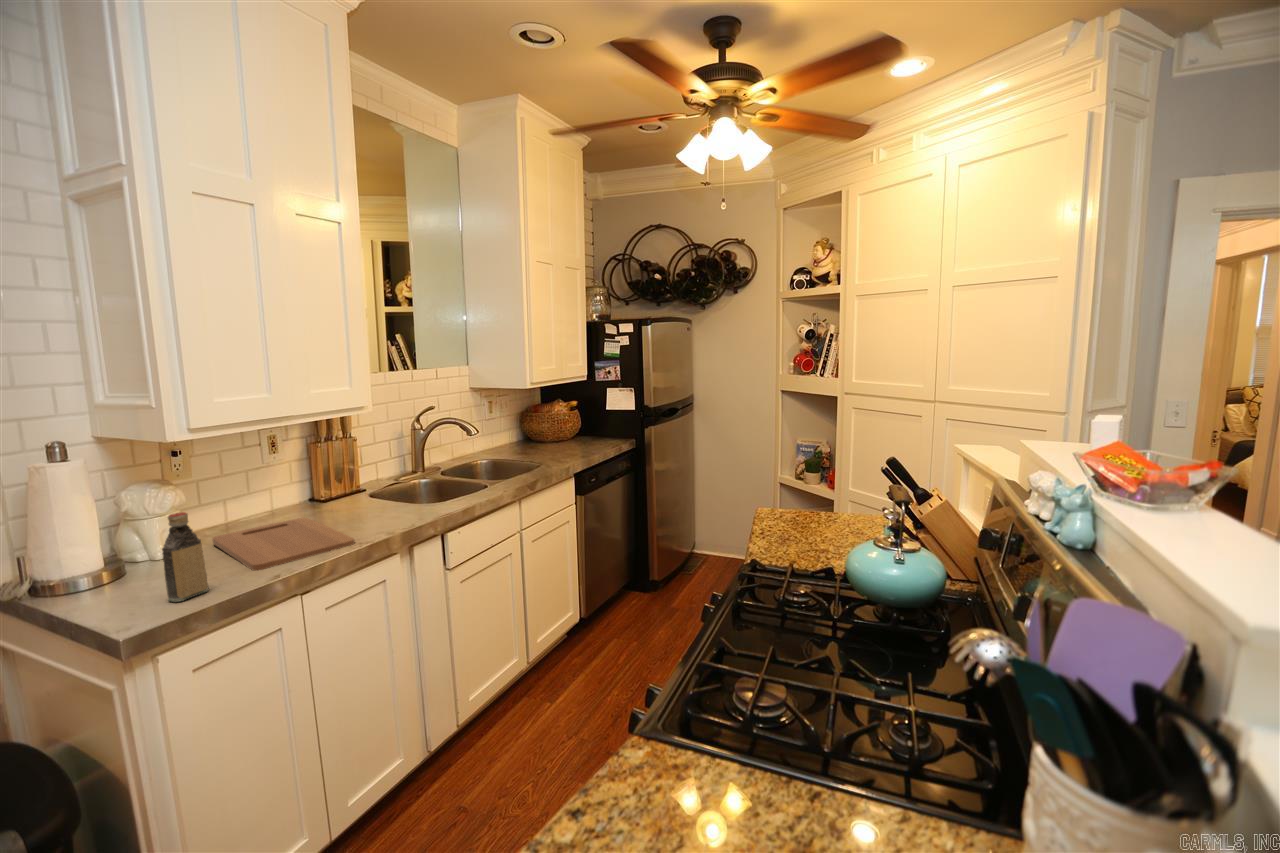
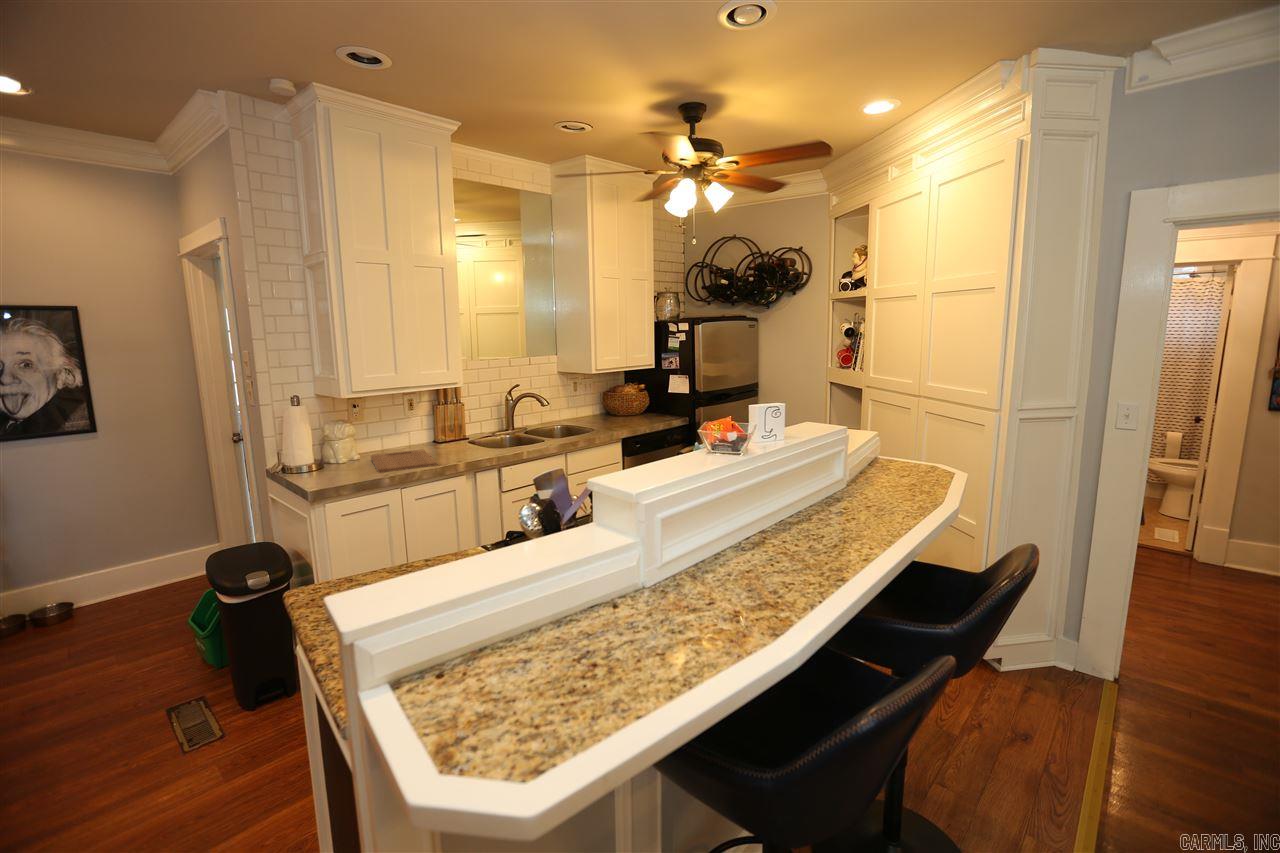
bottle: present [162,512,208,602] -> none [329,435,352,482]

